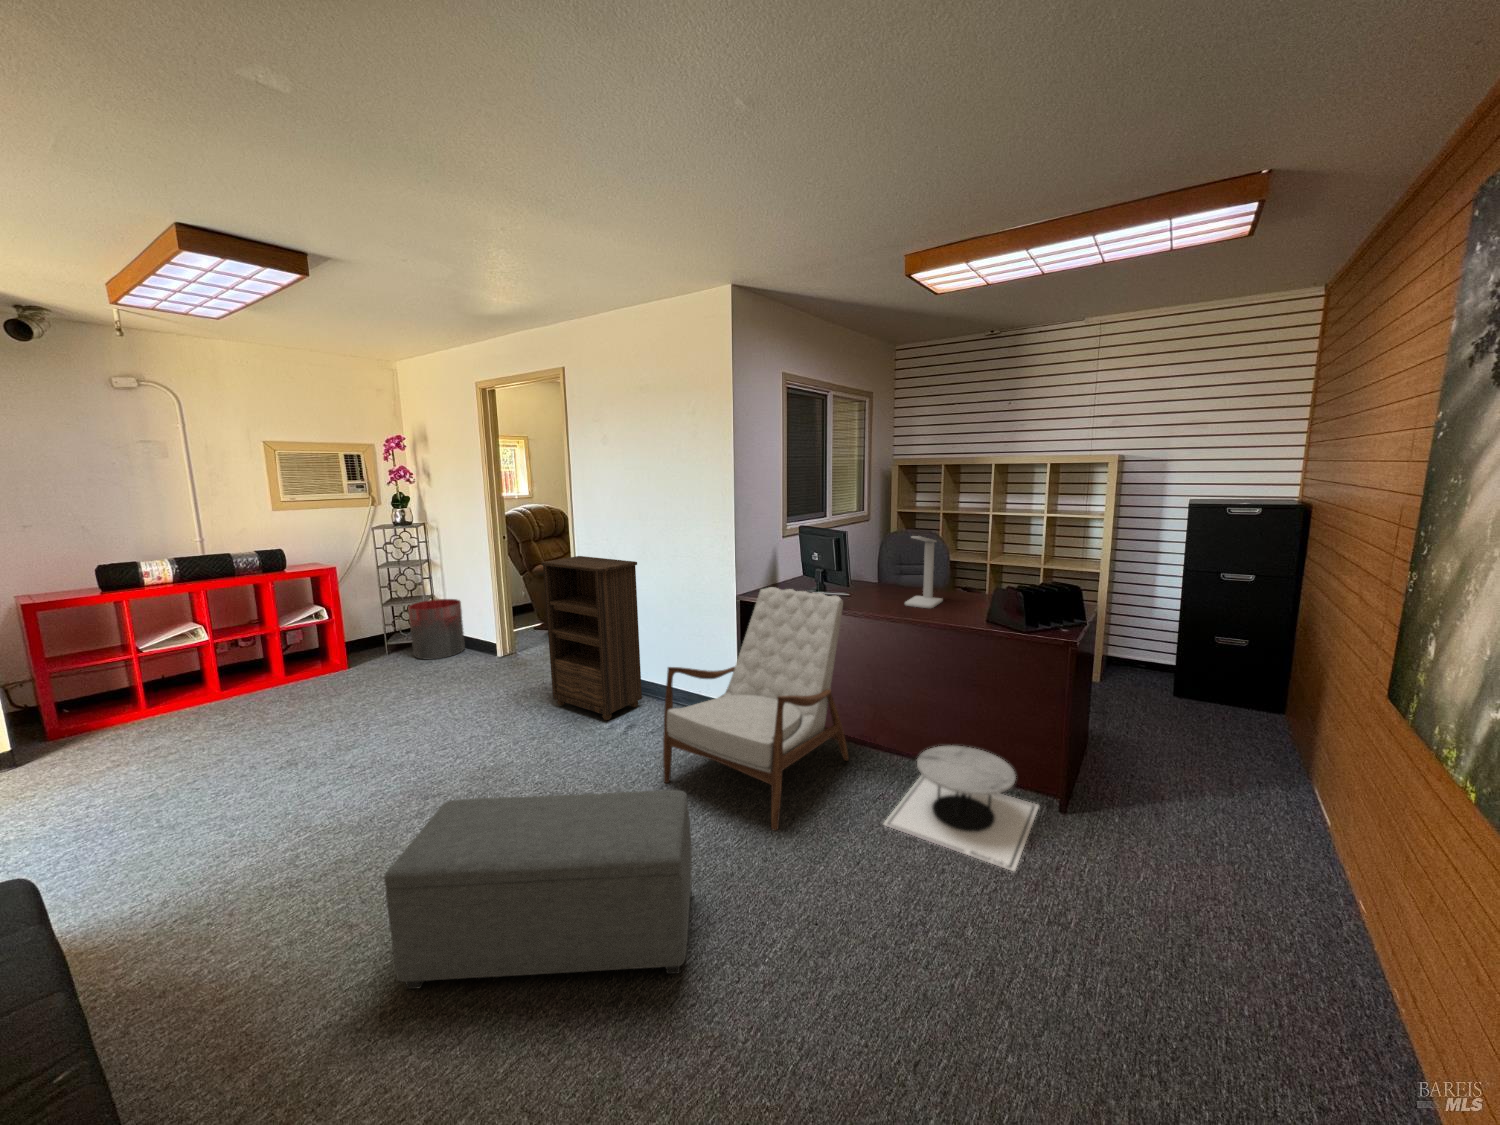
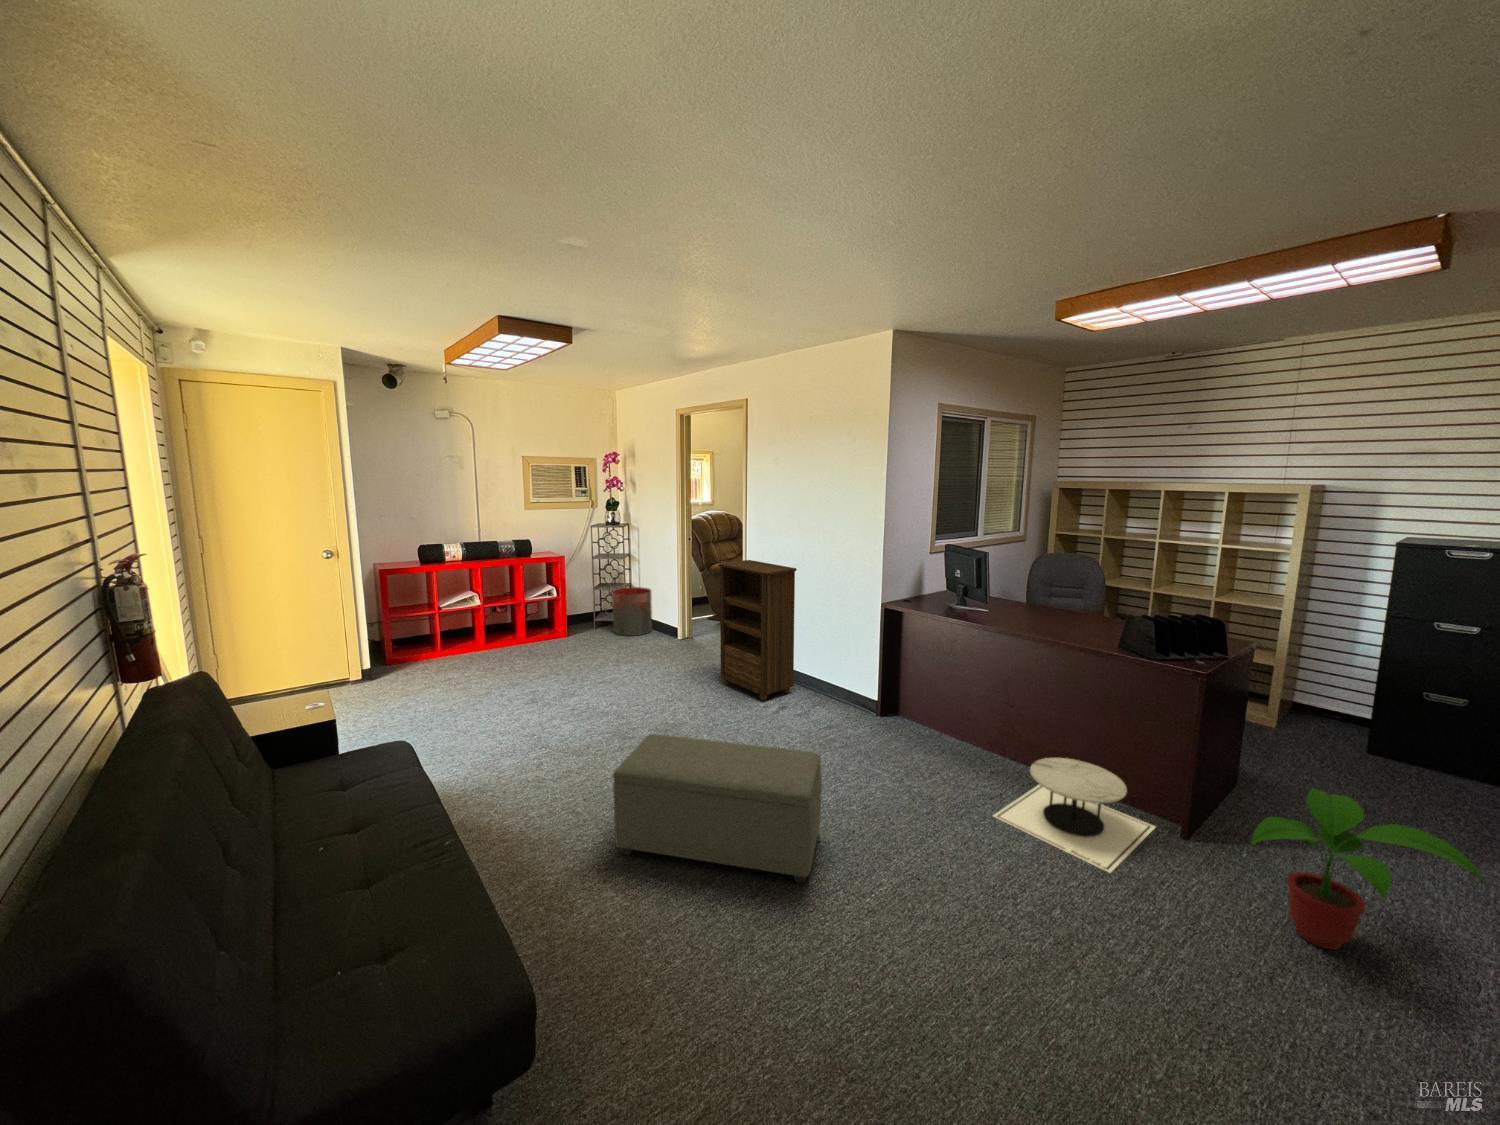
desk lamp: present [905,536,943,608] -> none [1039,562,1080,631]
armchair: present [663,587,849,830] -> none [806,599,976,804]
potted plant: none [1158,747,1374,916] -> present [1251,788,1486,949]

